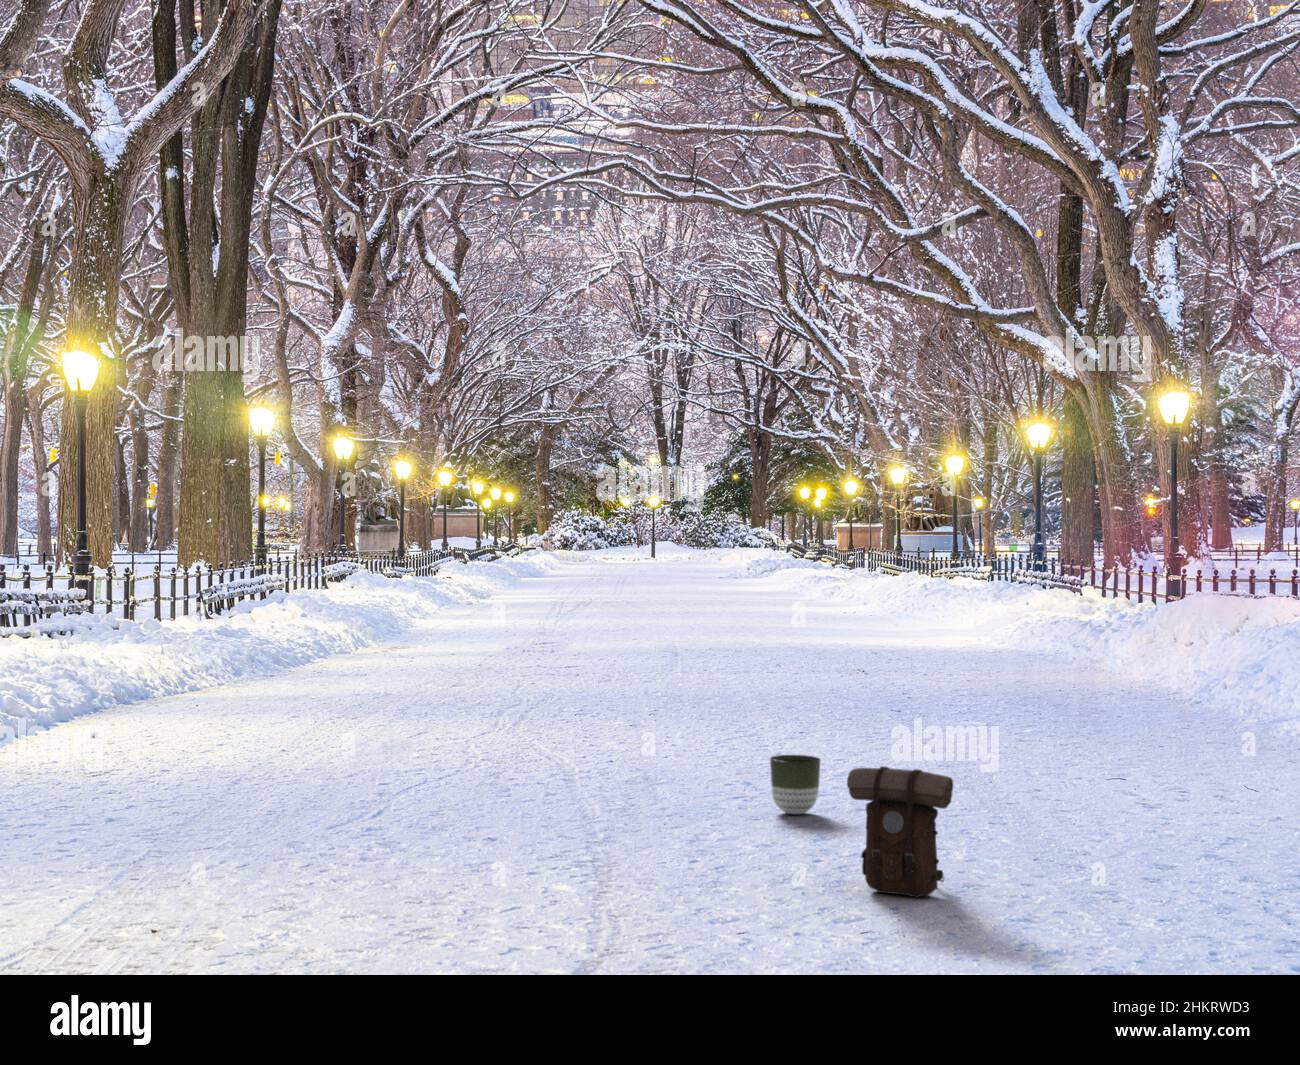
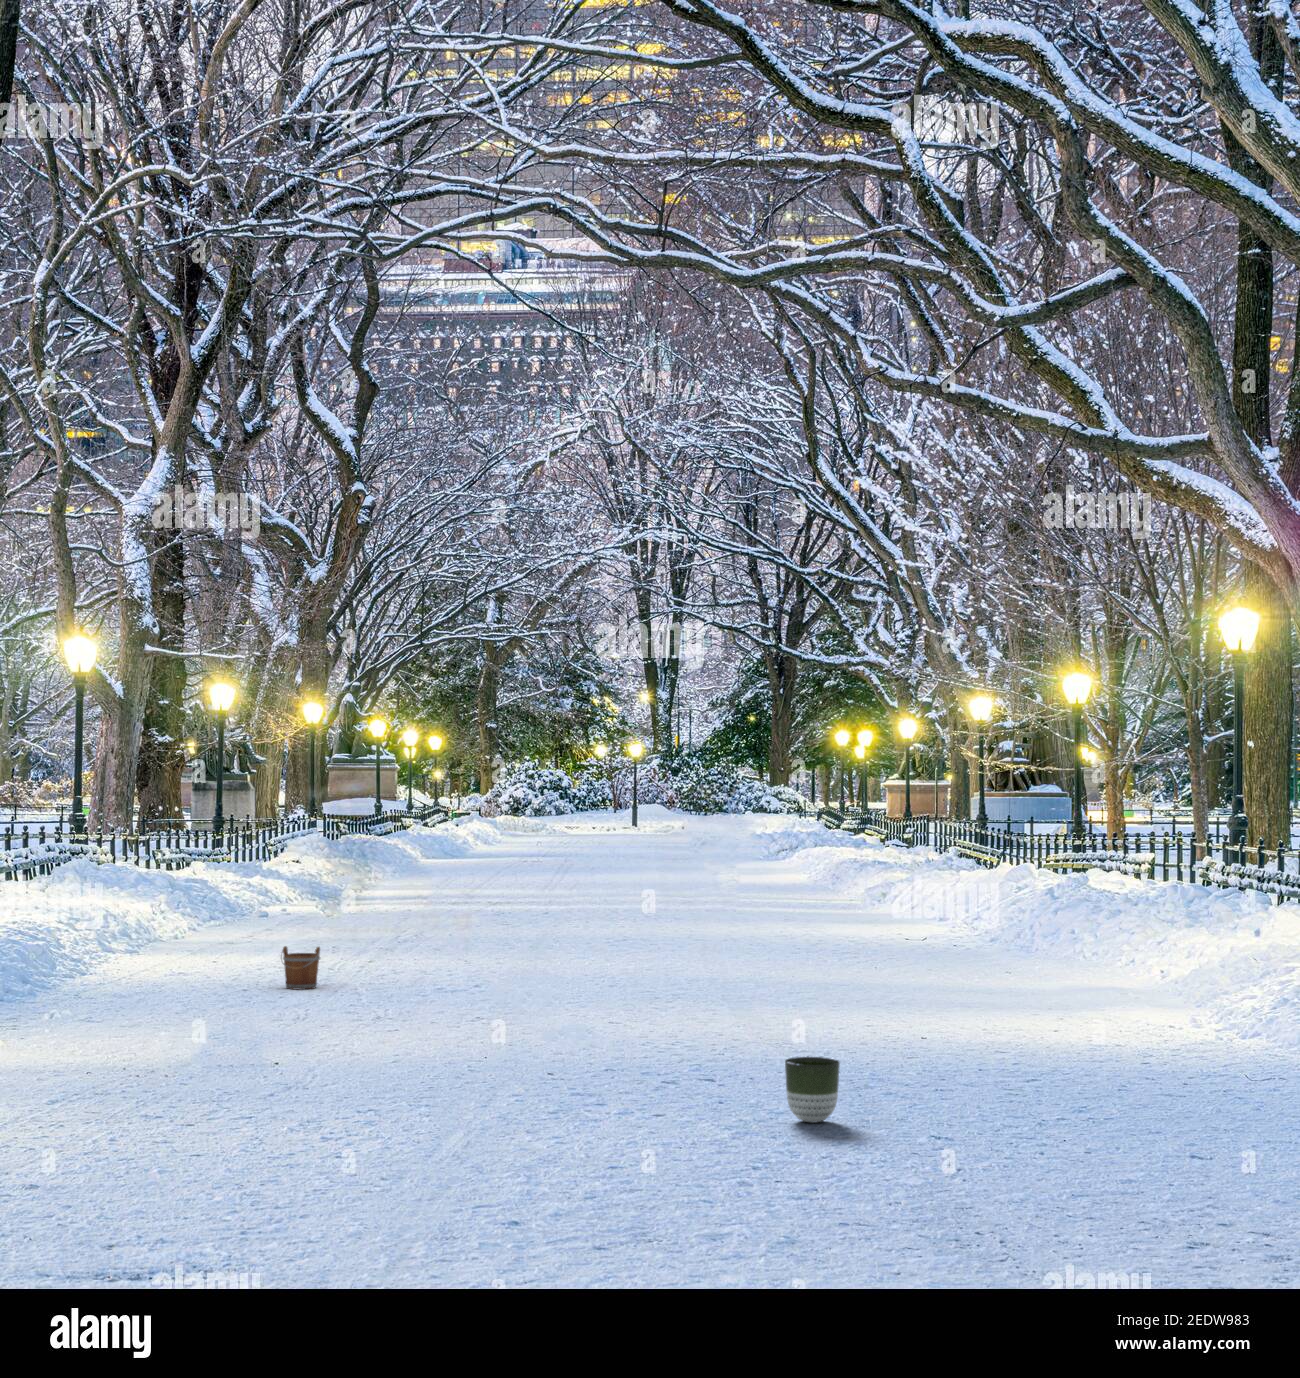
bucket: none [320,663,355,700] -> present [282,946,320,990]
backpack: present [847,766,953,897] -> none [859,1074,970,1211]

